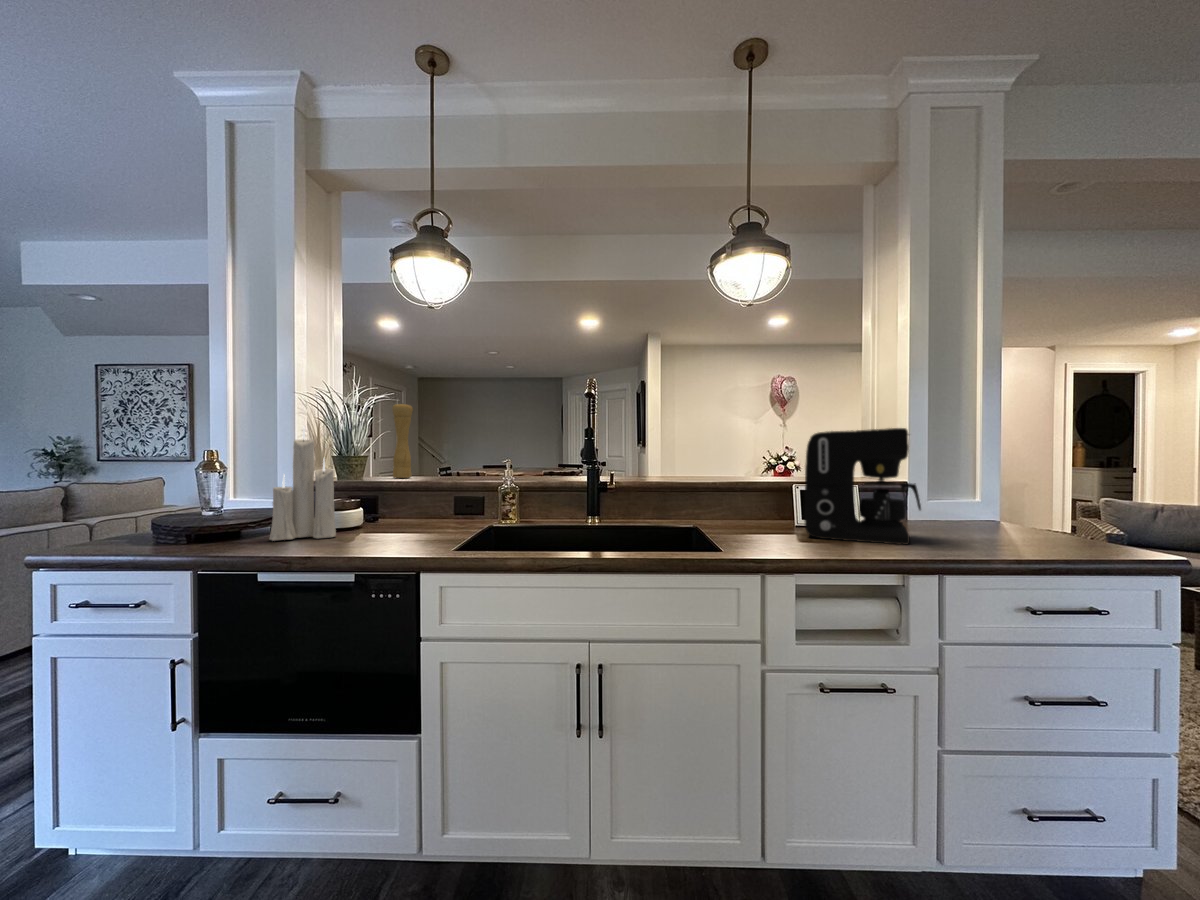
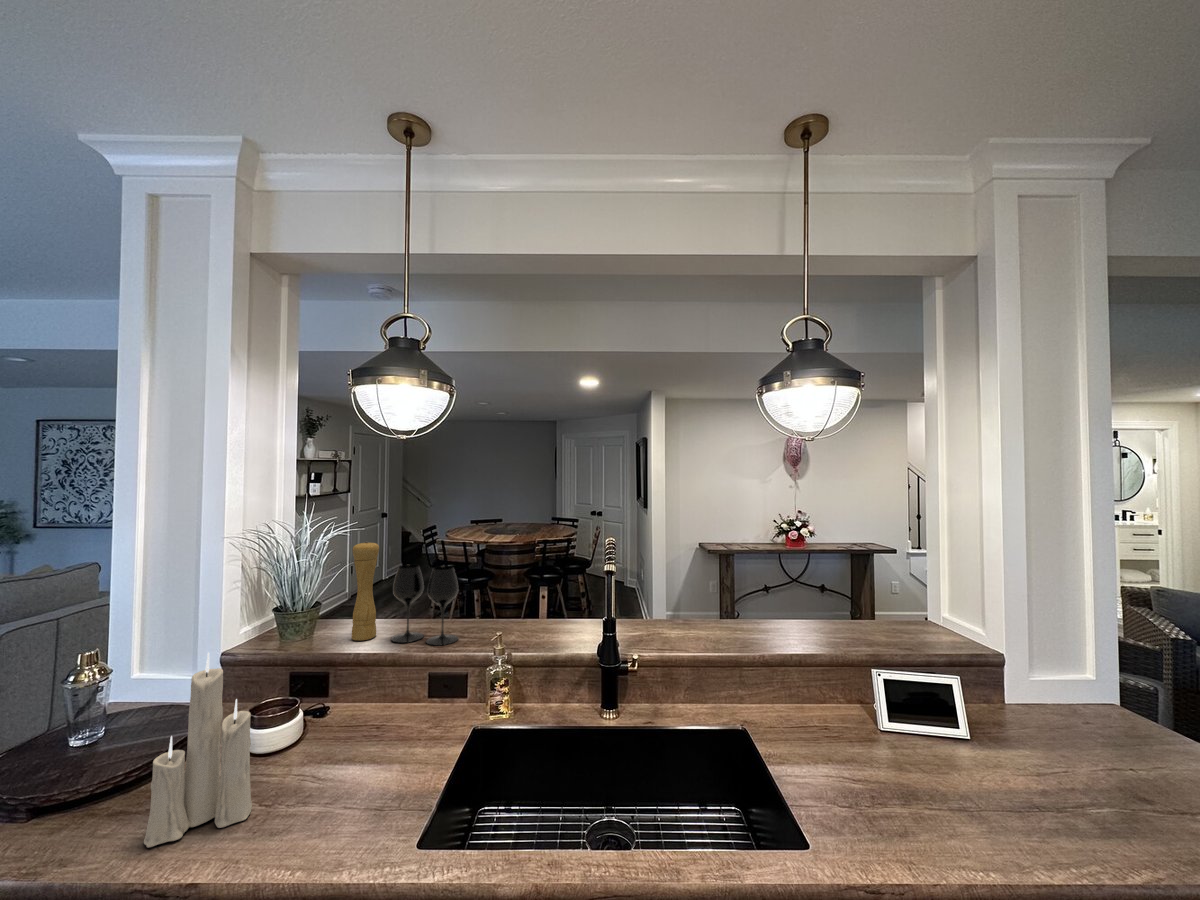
wine glass: none [424,421,476,478] -> present [391,565,458,645]
coffee maker: present [804,428,921,545] -> none [907,626,1085,837]

